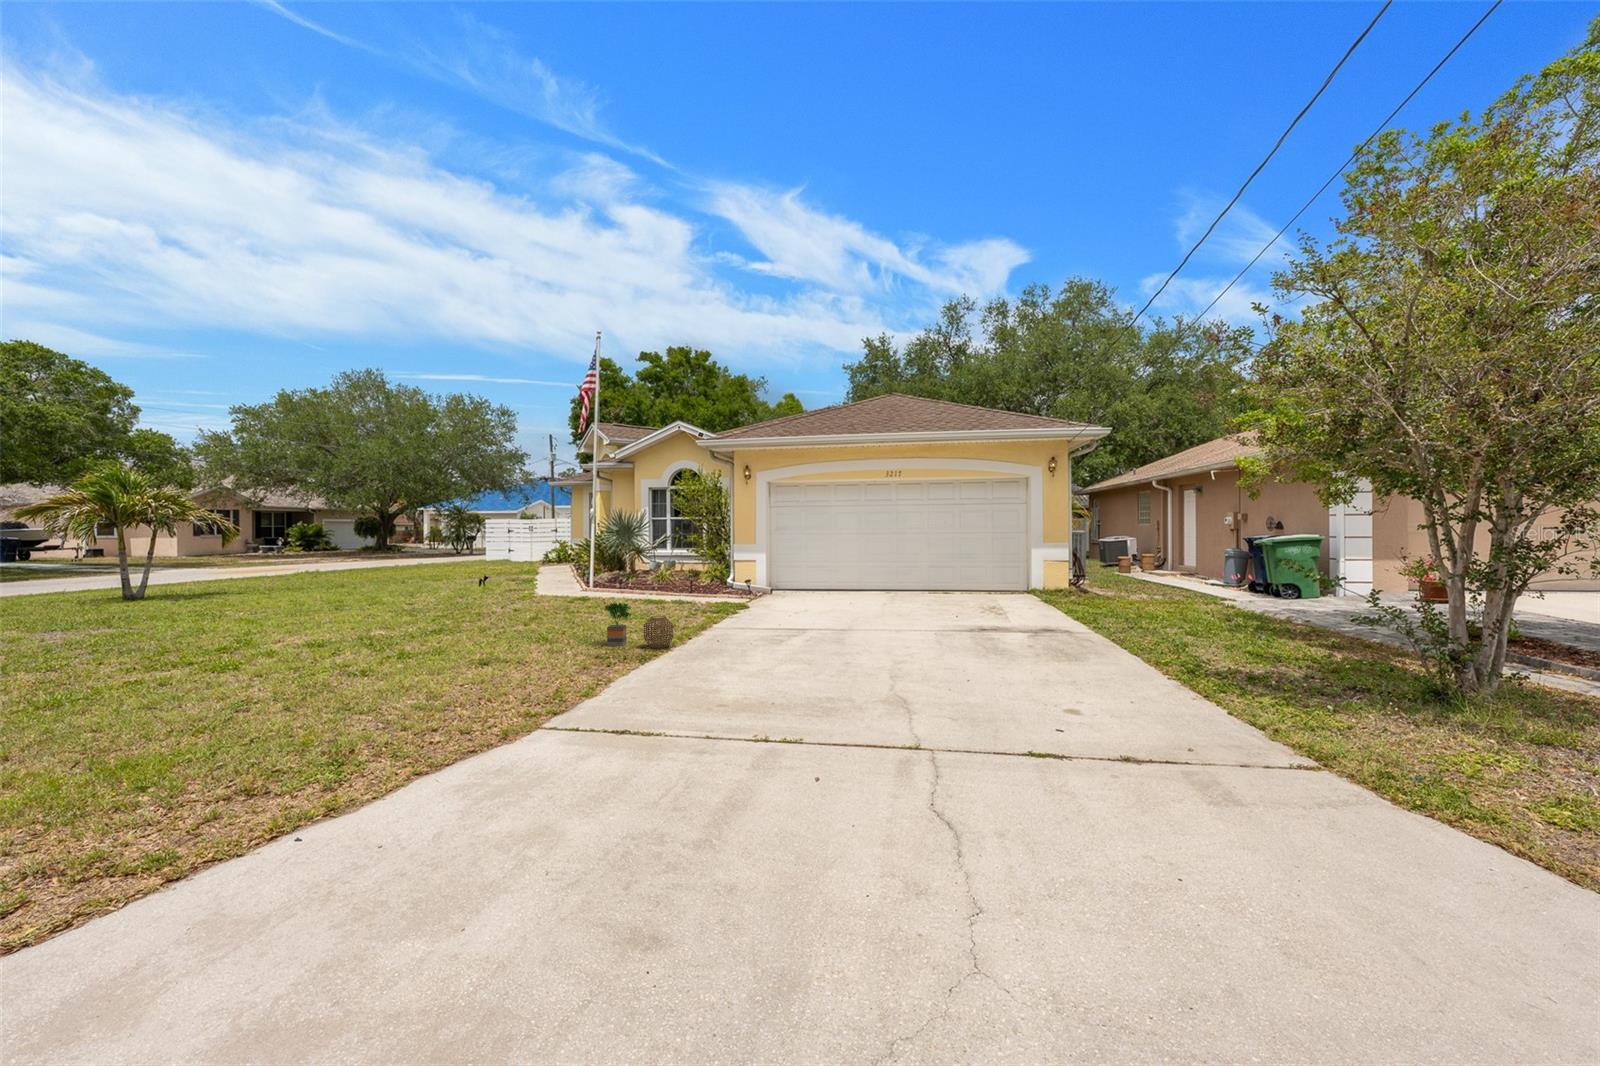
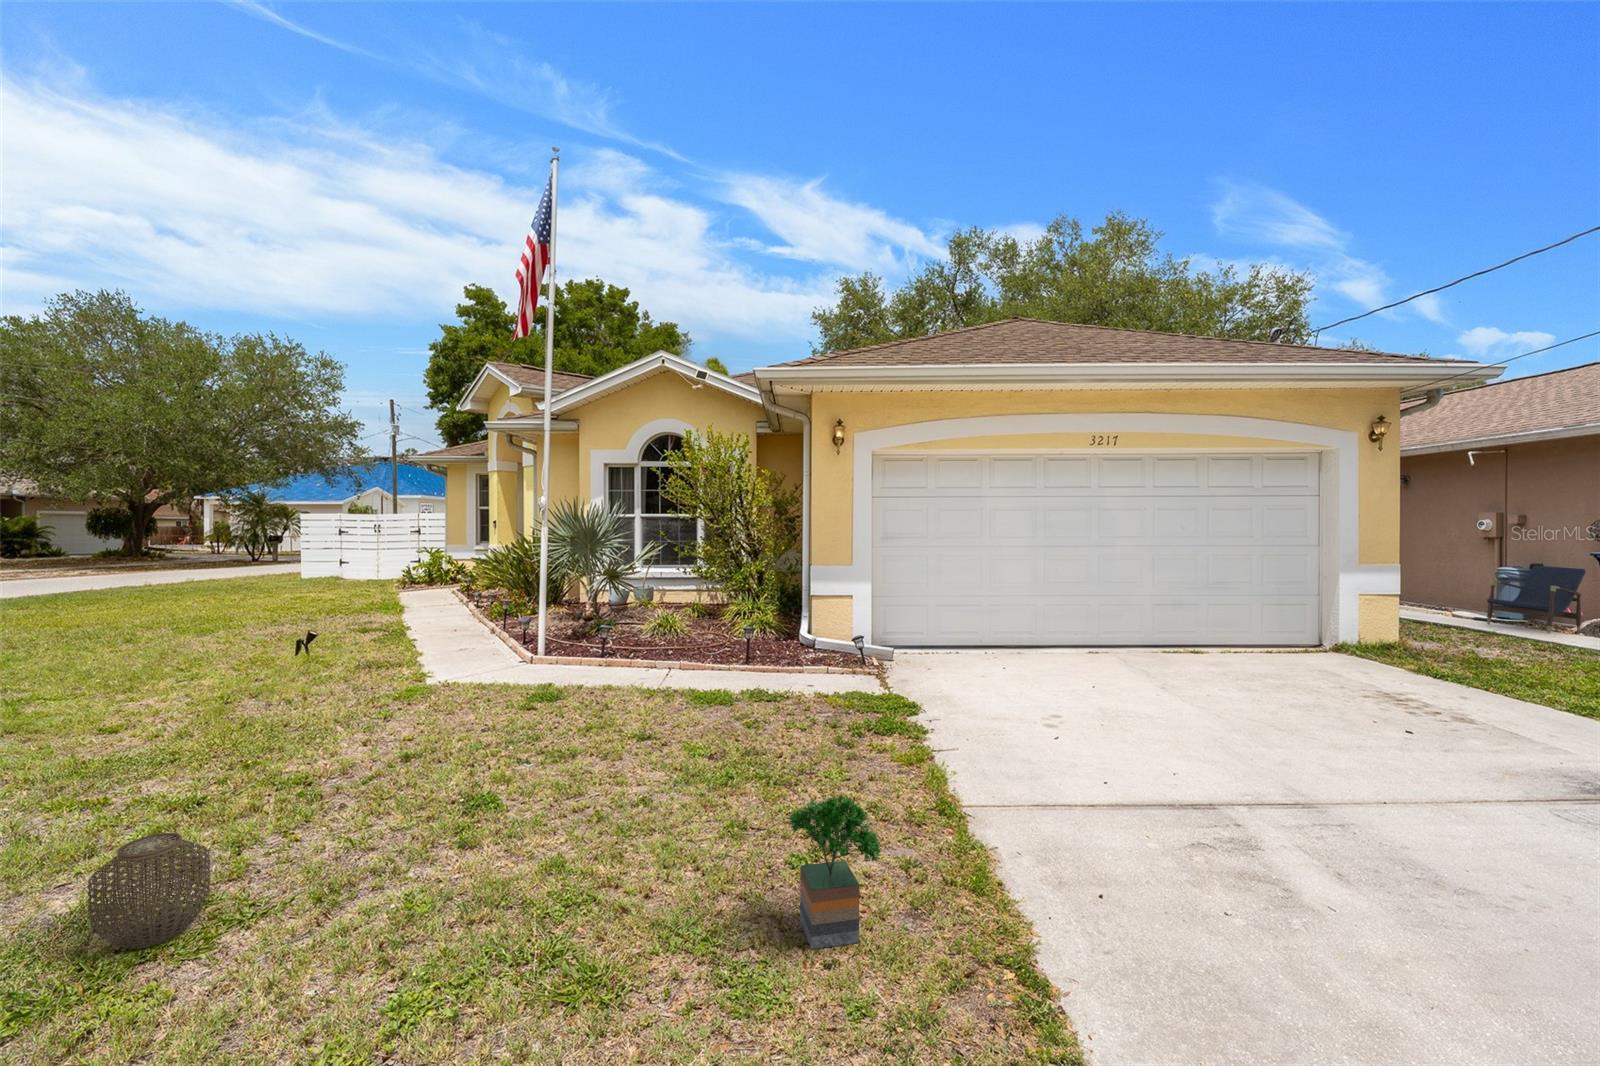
lounge chair: none [1217,551,1277,596] -> present [1487,566,1585,633]
woven basket: present [644,616,673,649] -> present [88,833,210,949]

